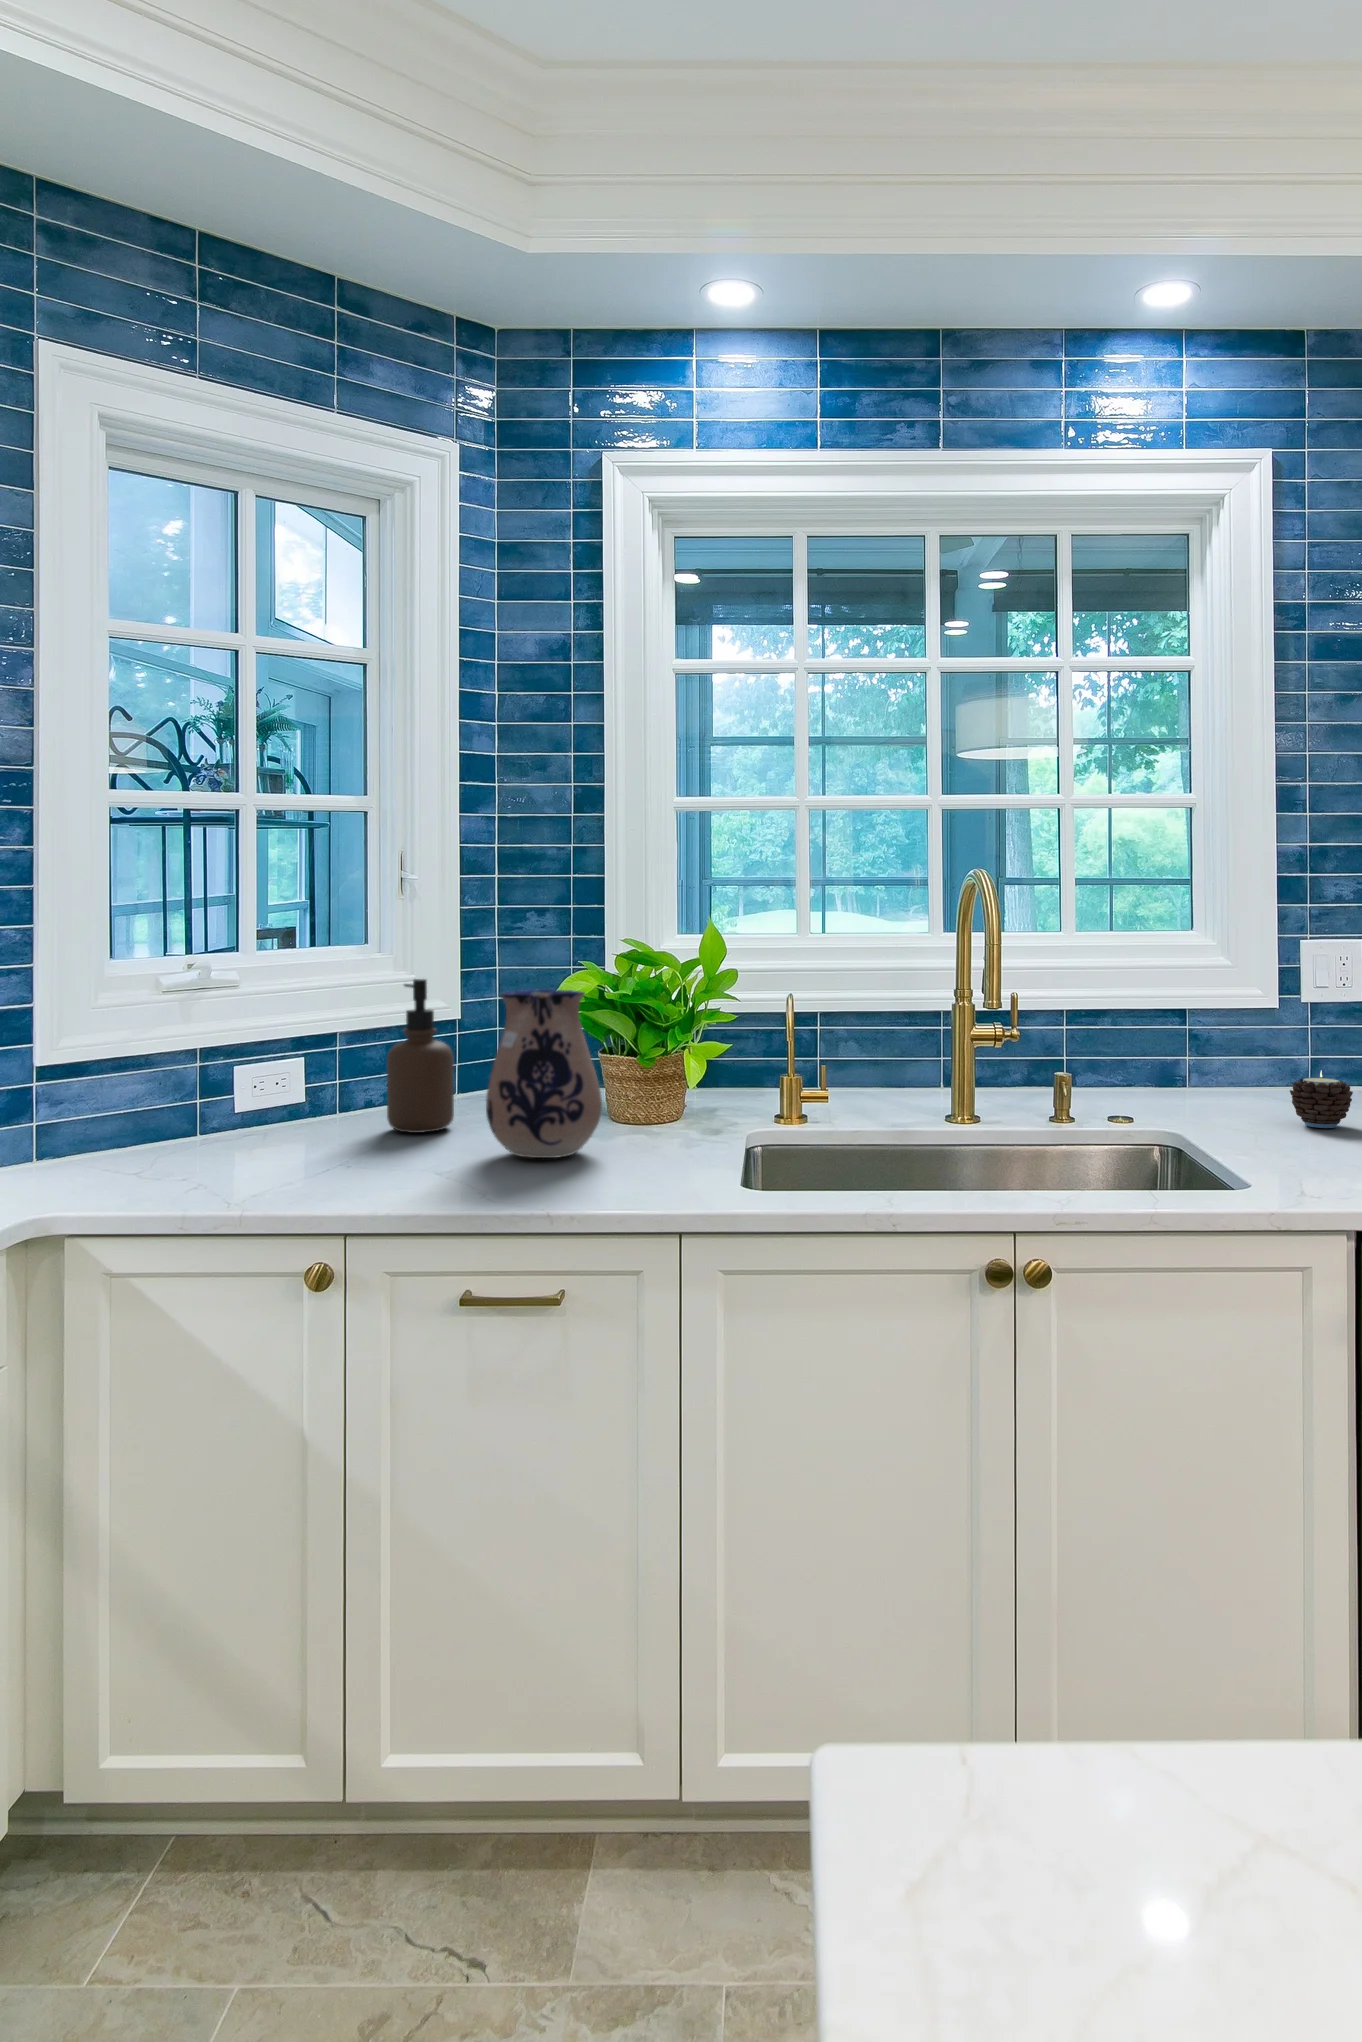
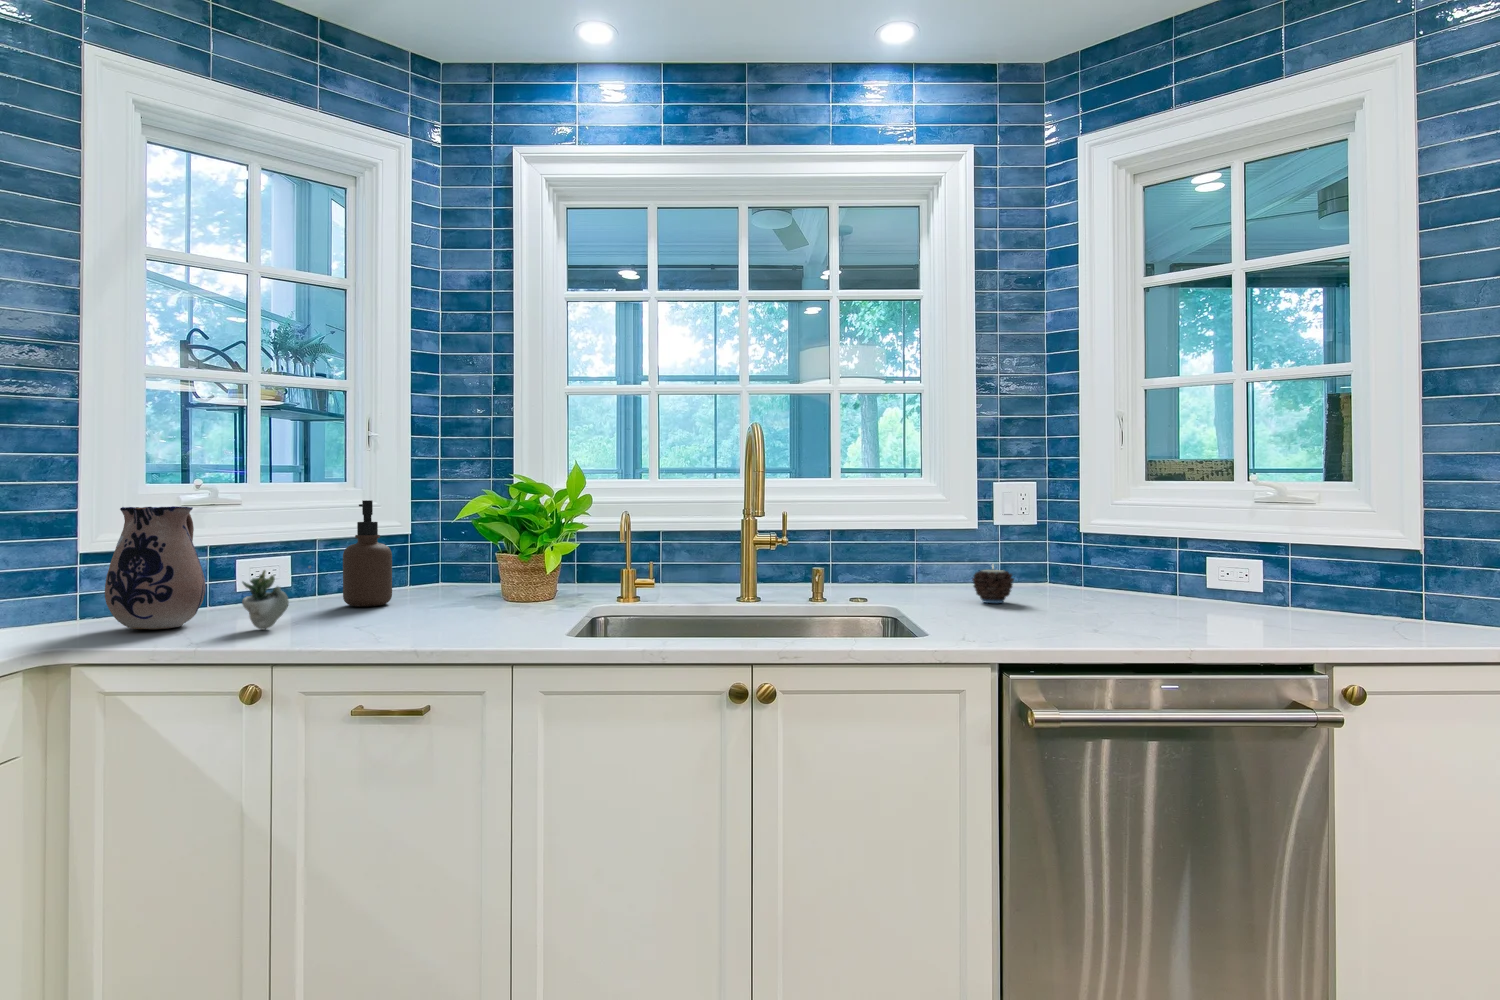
ceramic pitcher: present [486,989,602,1158] -> present [105,506,206,629]
succulent plant: none [282,1087,383,1176] -> present [242,566,310,629]

